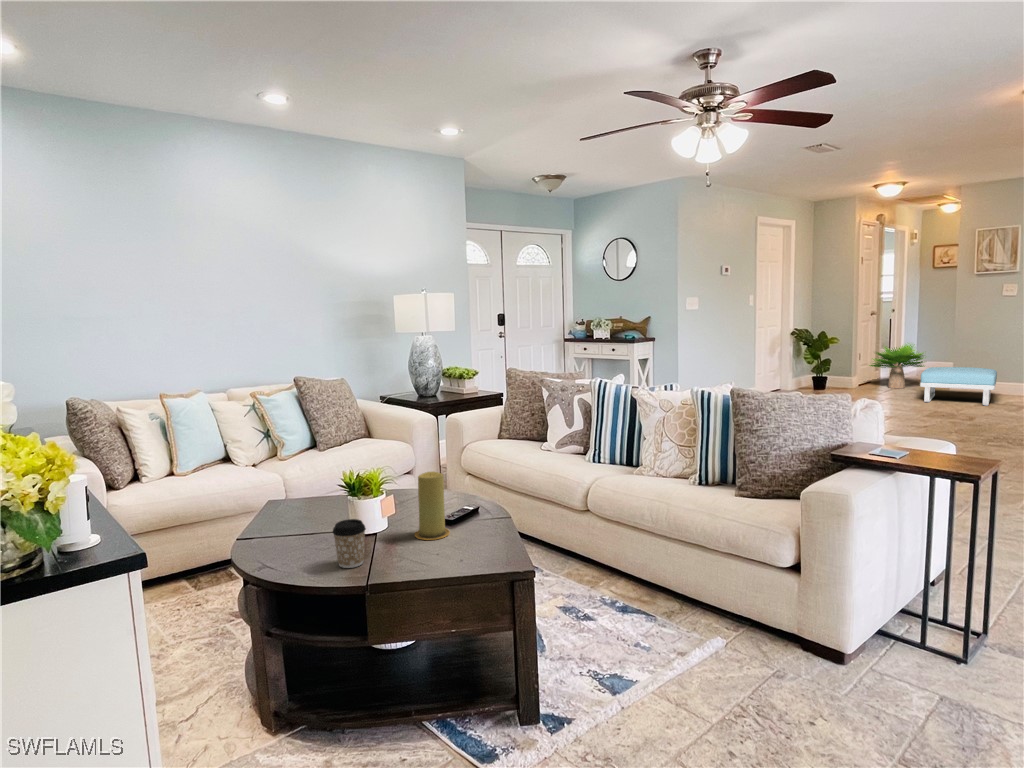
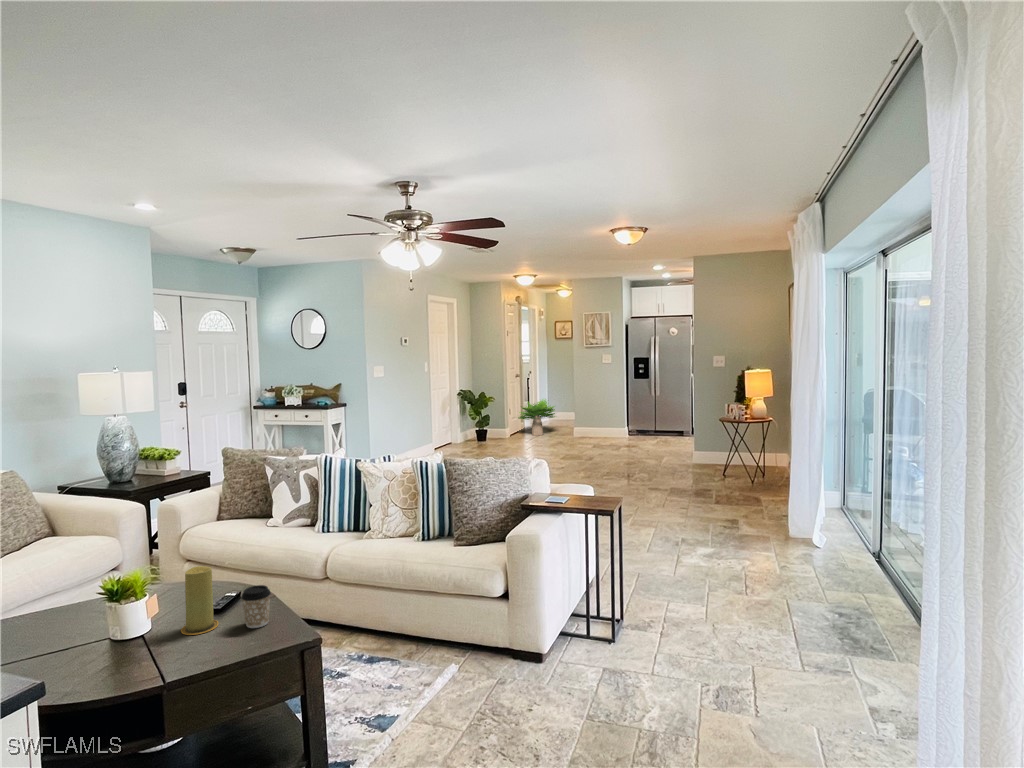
footstool: present [920,367,997,406] -> none [554,418,601,446]
coffee cup: present [333,519,366,568] -> present [241,585,271,628]

